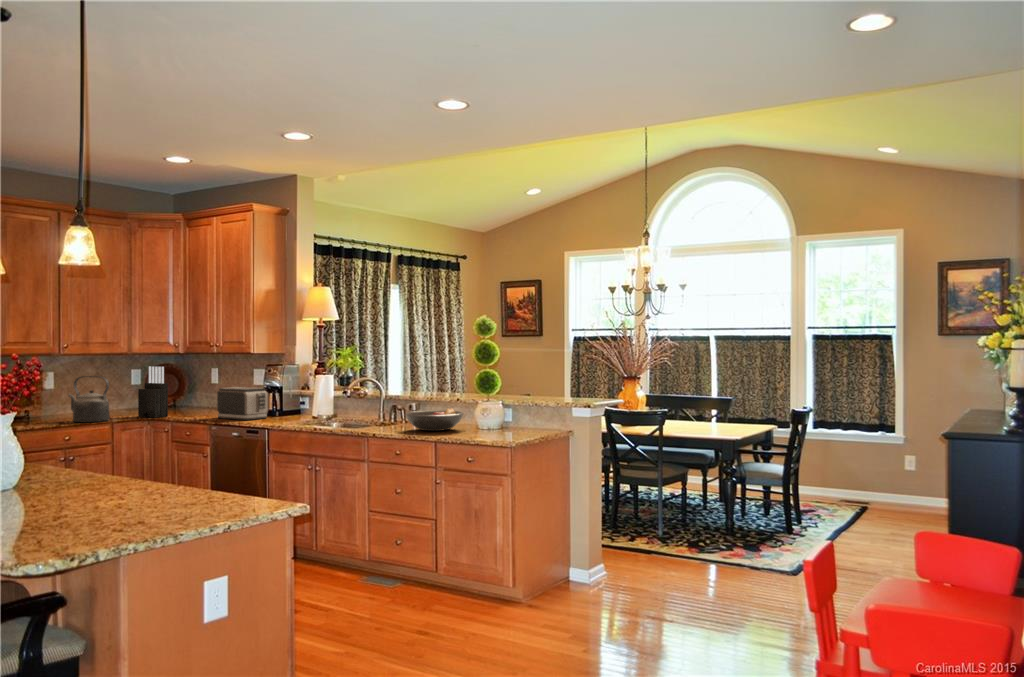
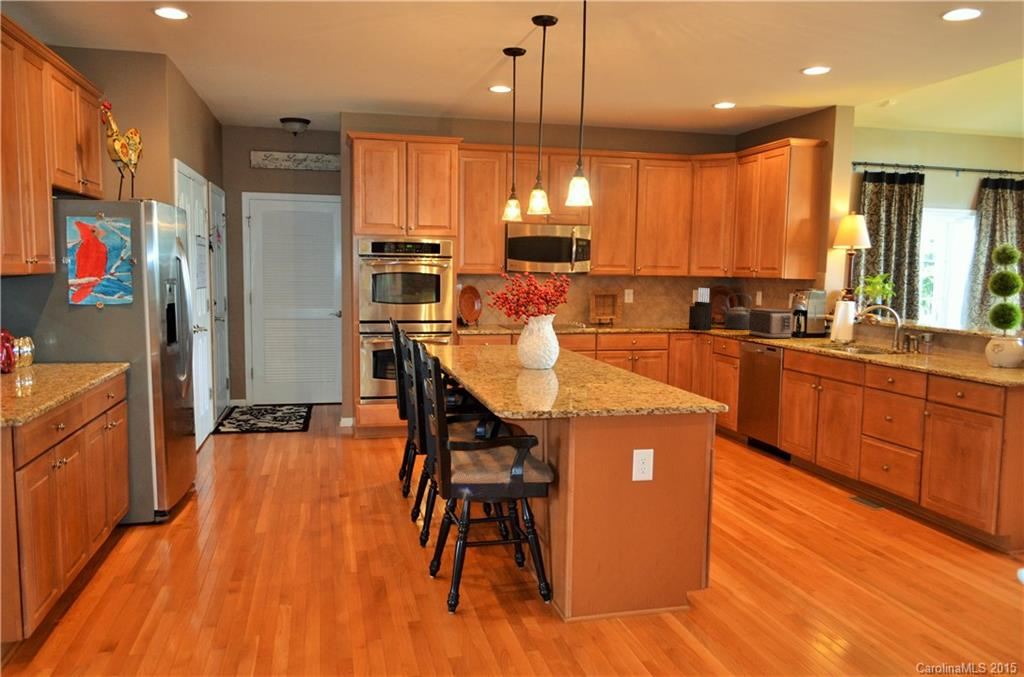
kettle: present [68,376,110,422] -> present [722,294,752,329]
fruit bowl: present [406,408,464,431] -> none [917,343,990,366]

